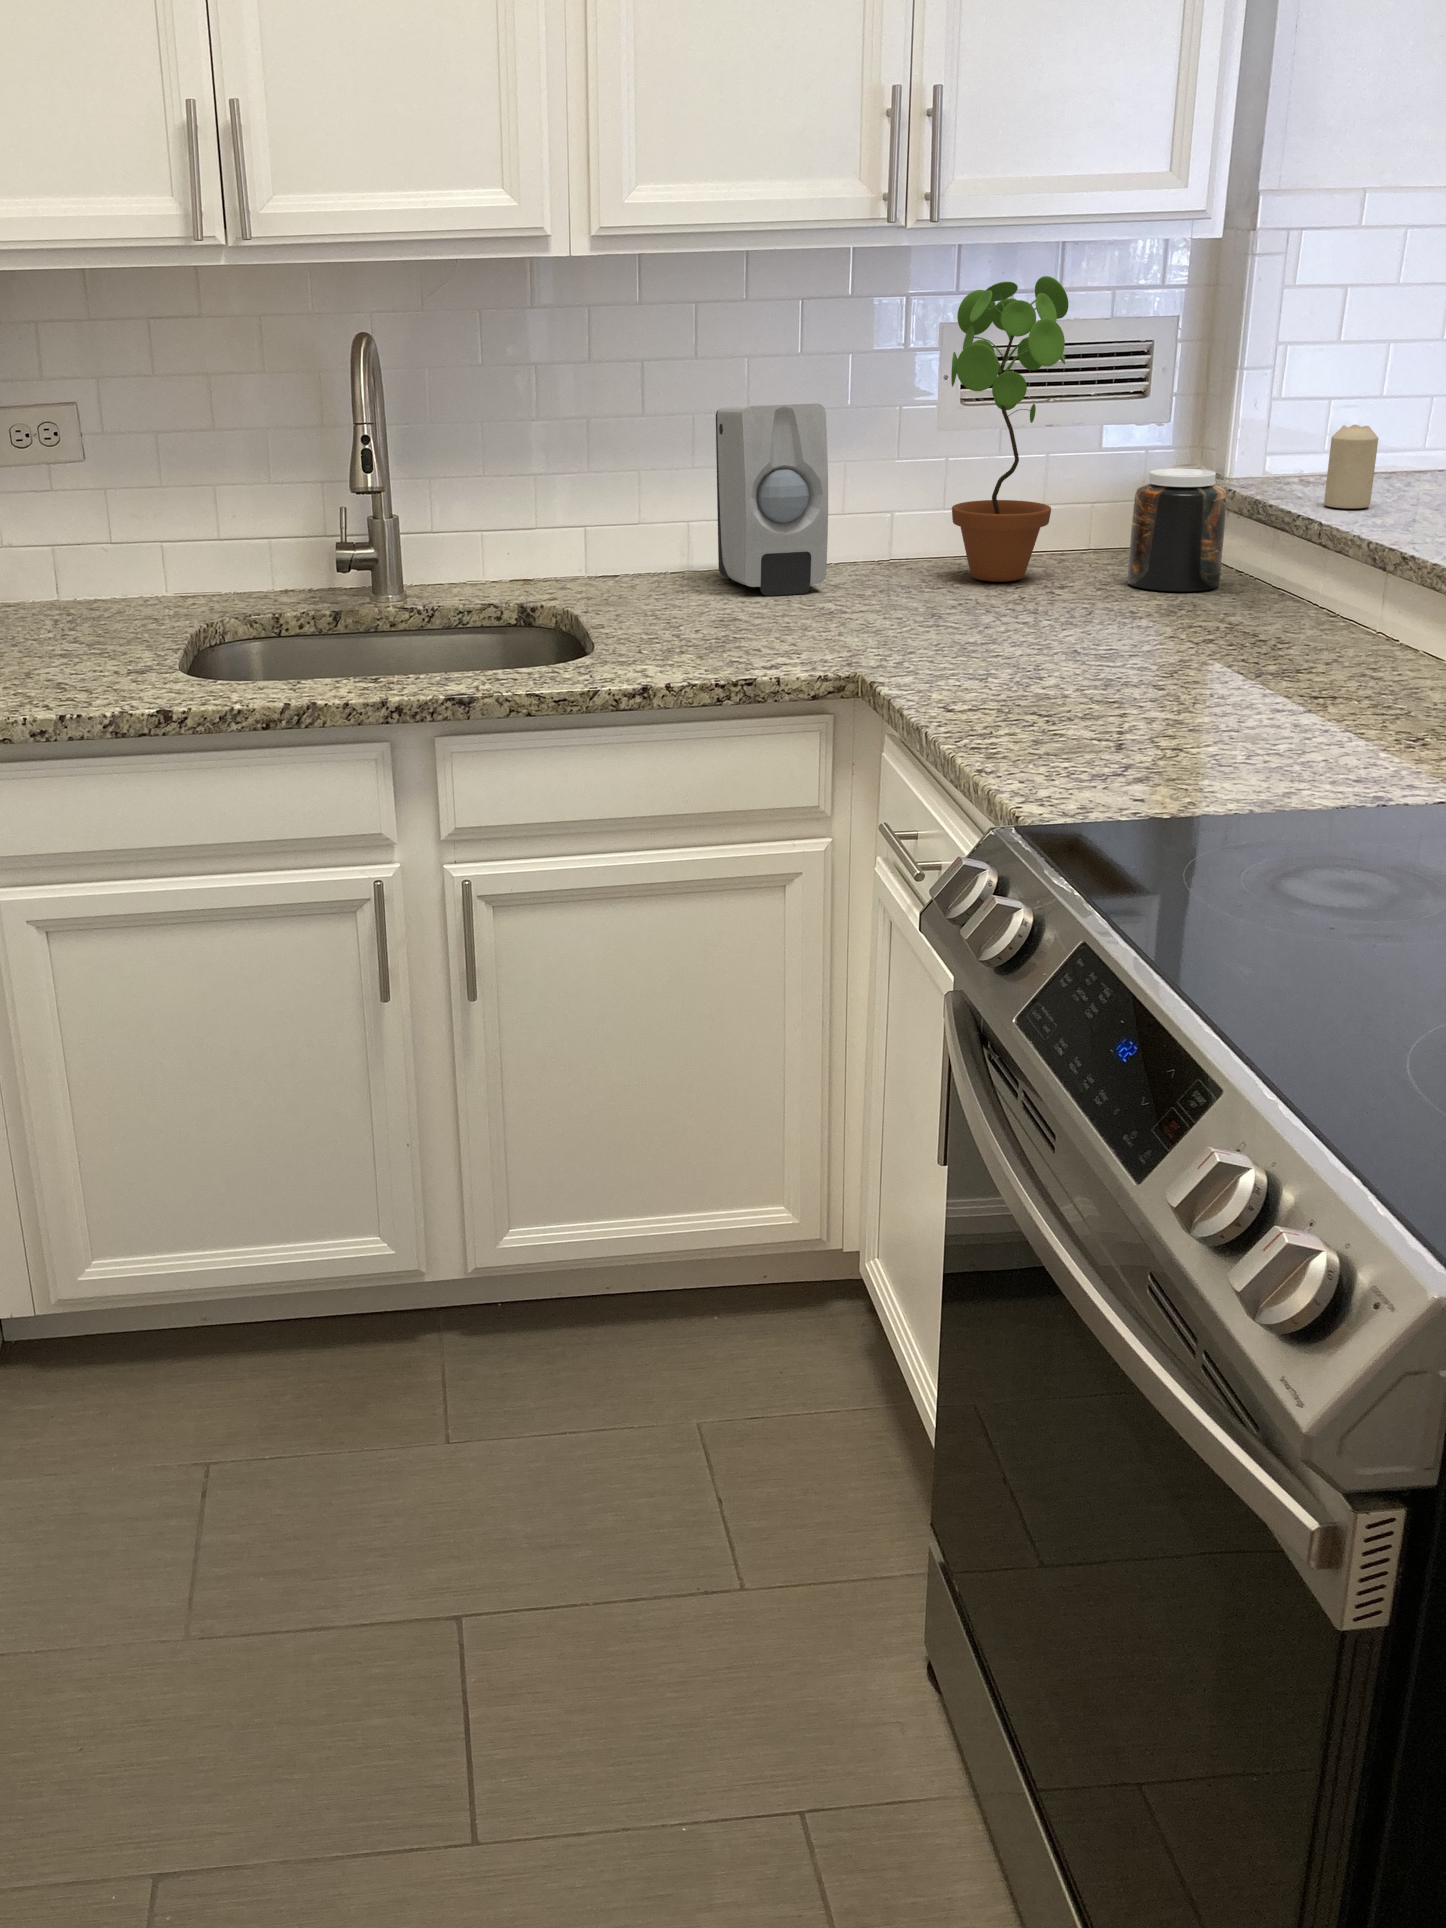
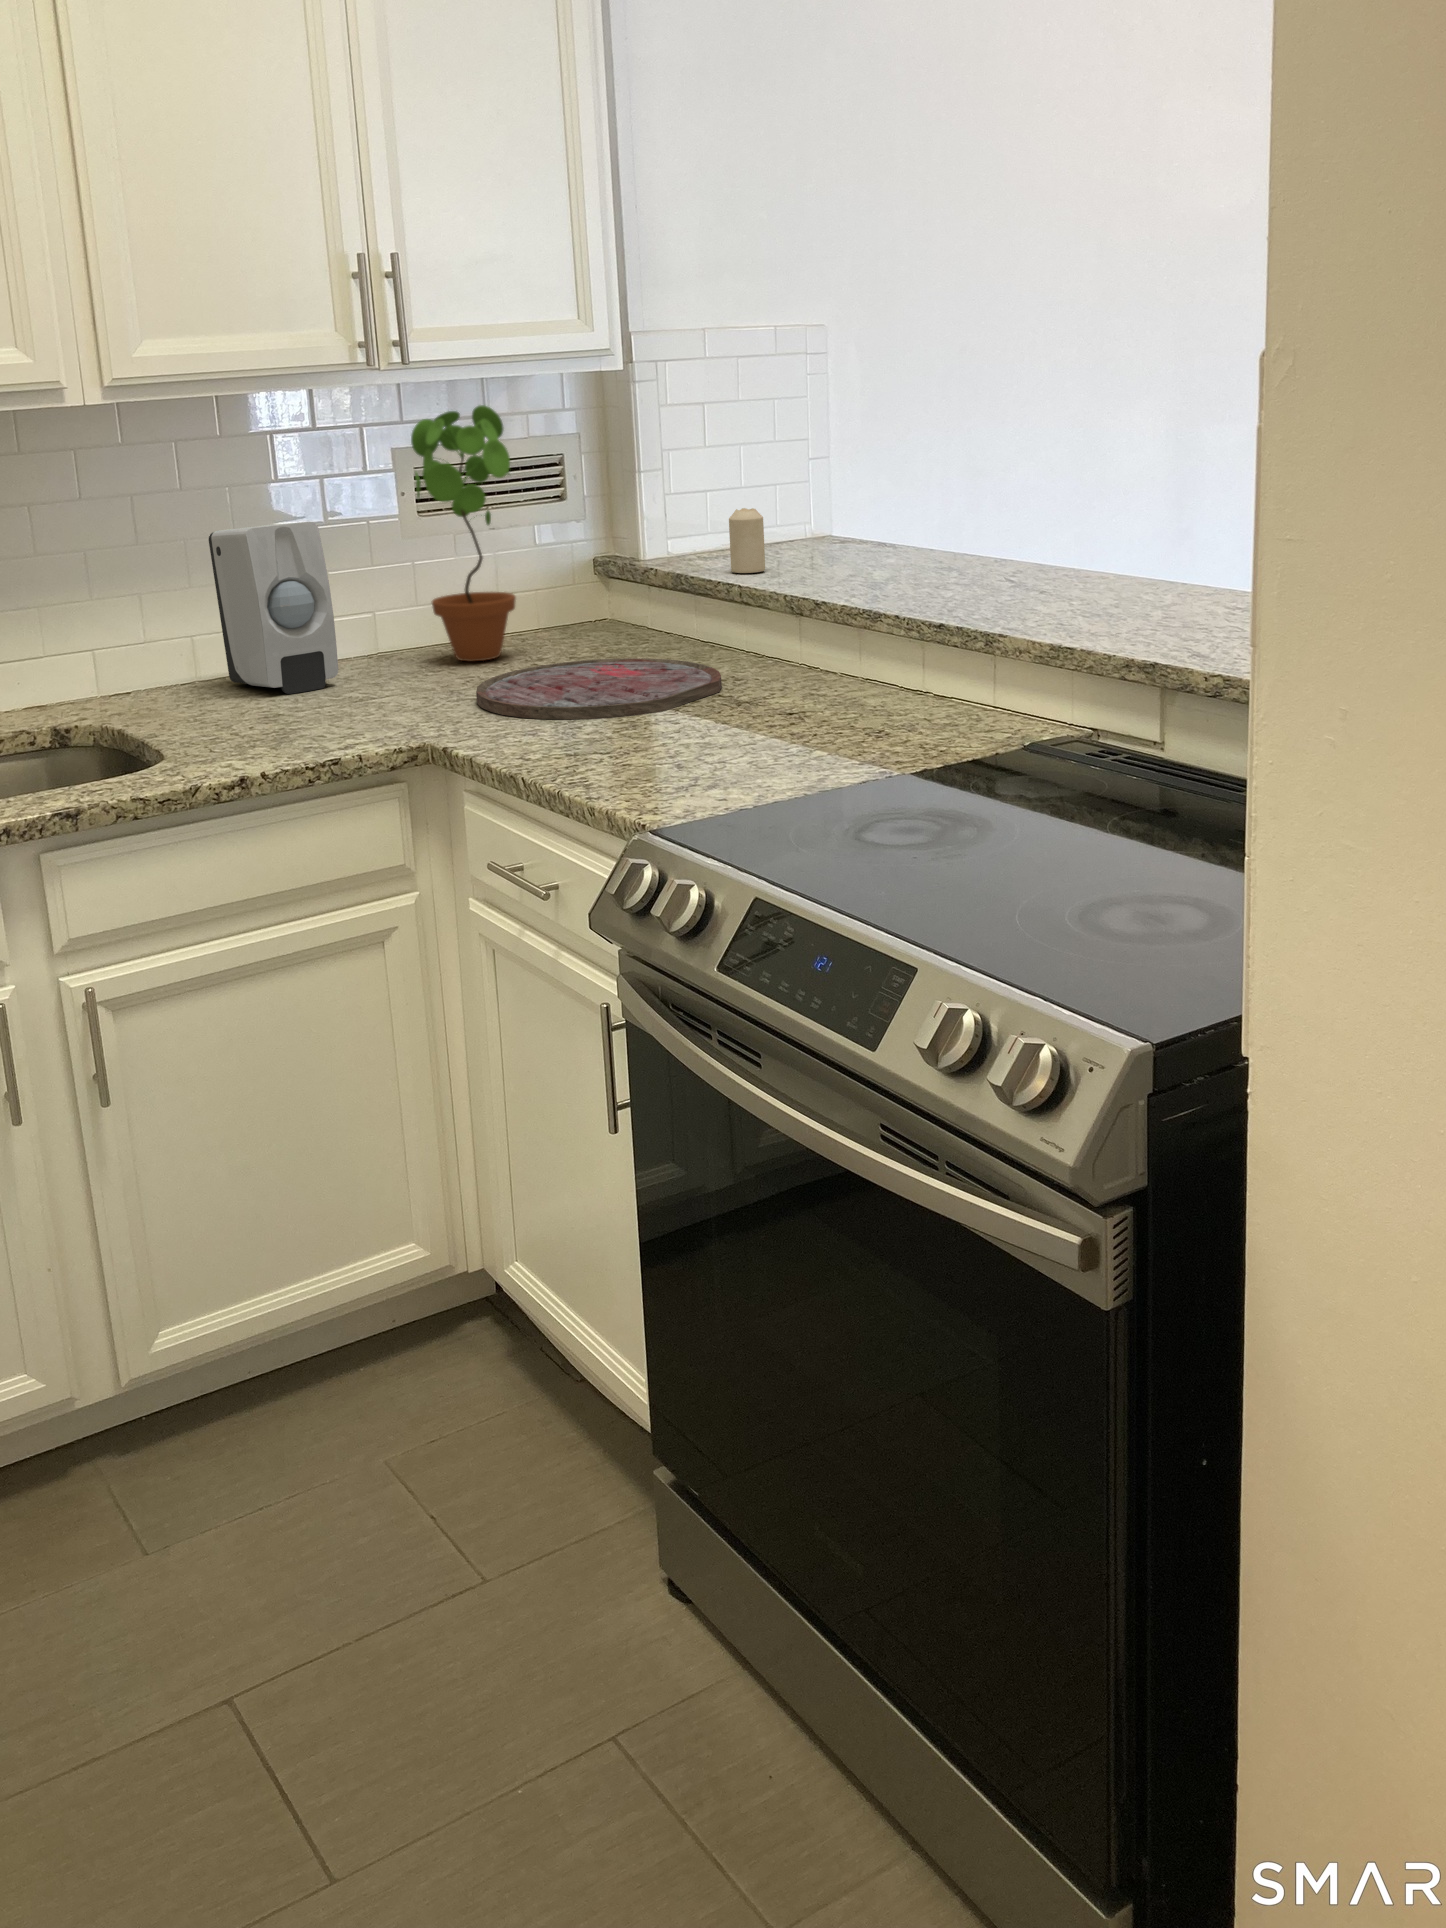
jar: present [1128,468,1226,592] -> none [582,553,659,653]
cutting board: none [951,596,1256,673] -> present [476,658,722,720]

